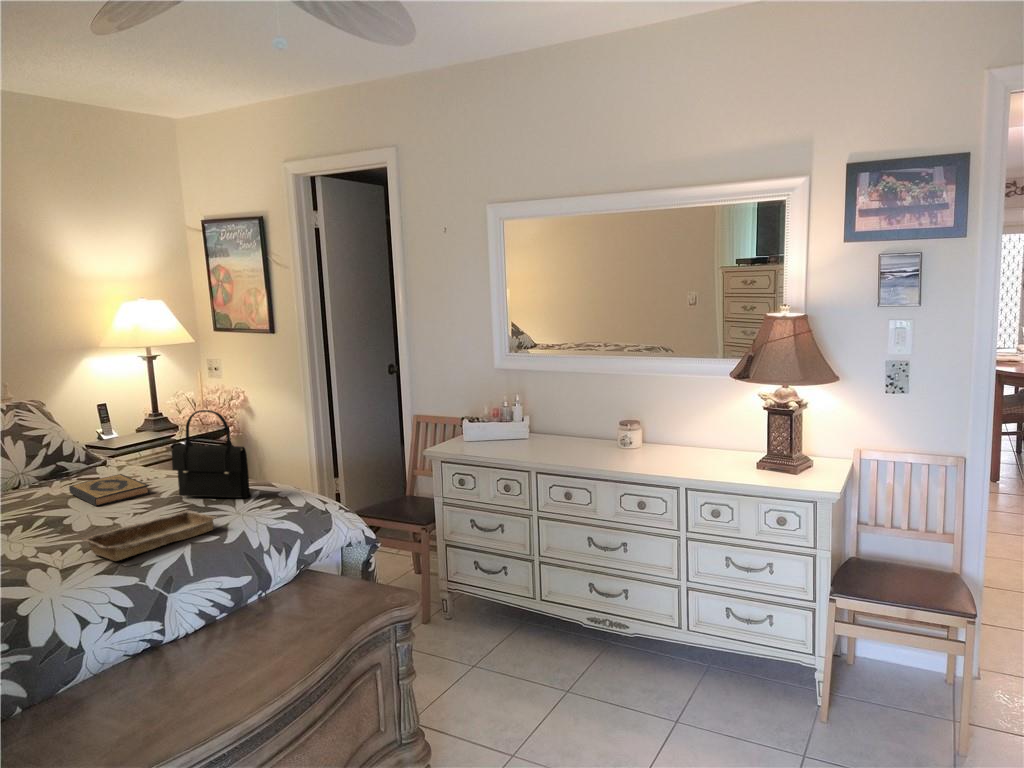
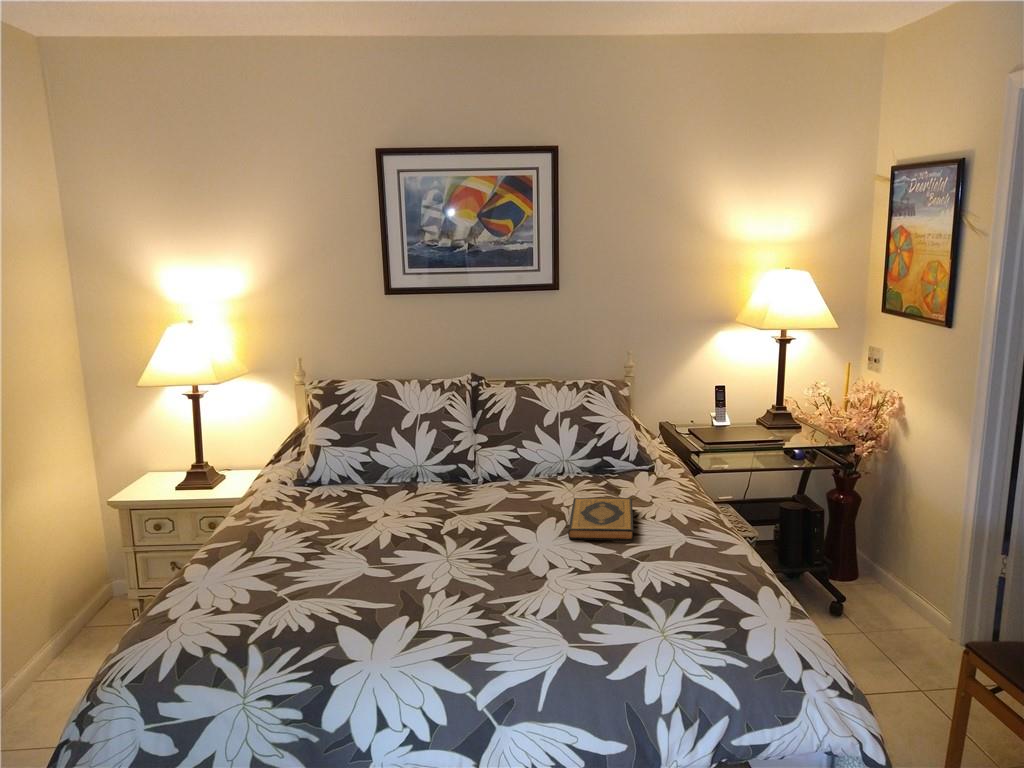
handbag: present [172,410,250,498] -> none [643,459,721,605]
tray: present [83,510,215,561] -> none [462,597,615,650]

